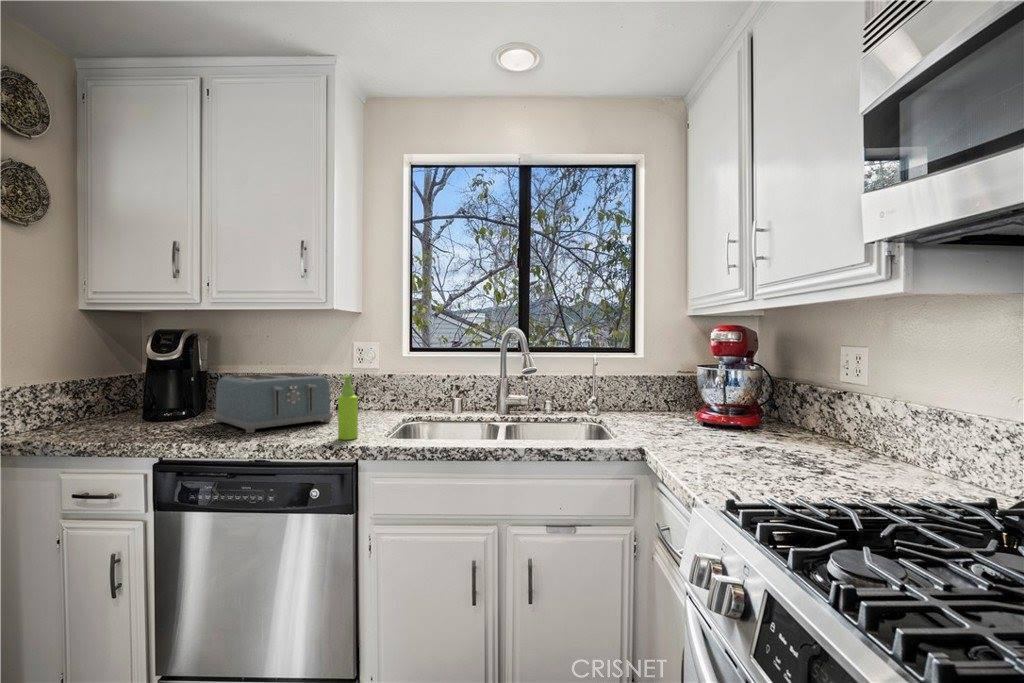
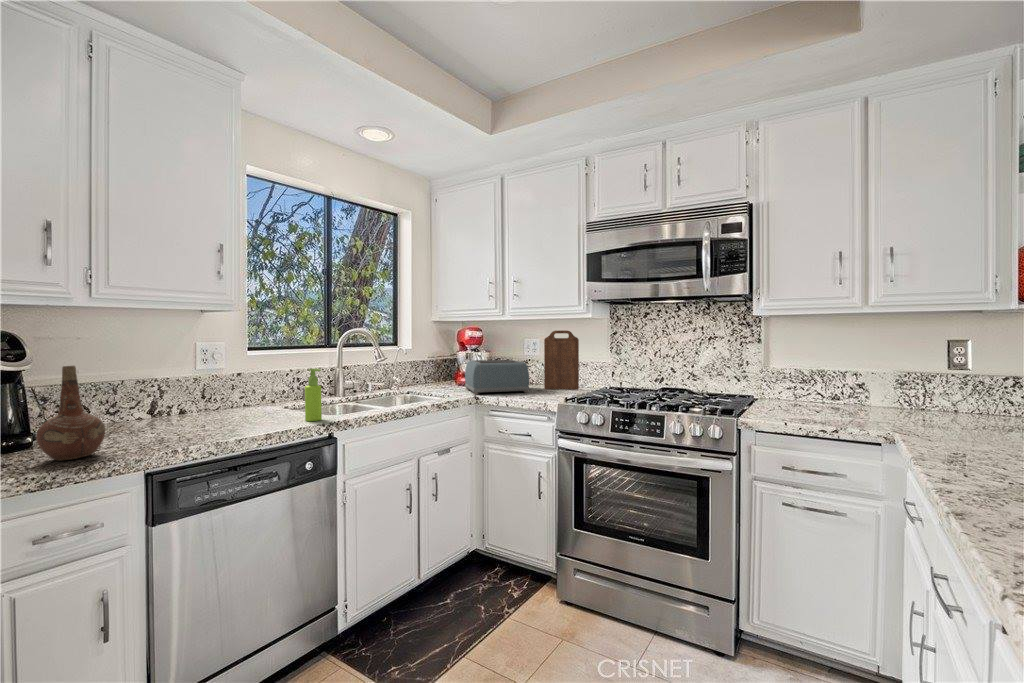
cutting board: none [825,327,920,481] -> present [544,330,579,389]
ceramic pitcher: none [115,357,167,435] -> present [36,366,105,461]
toaster: present [214,373,333,433] -> present [465,360,531,395]

